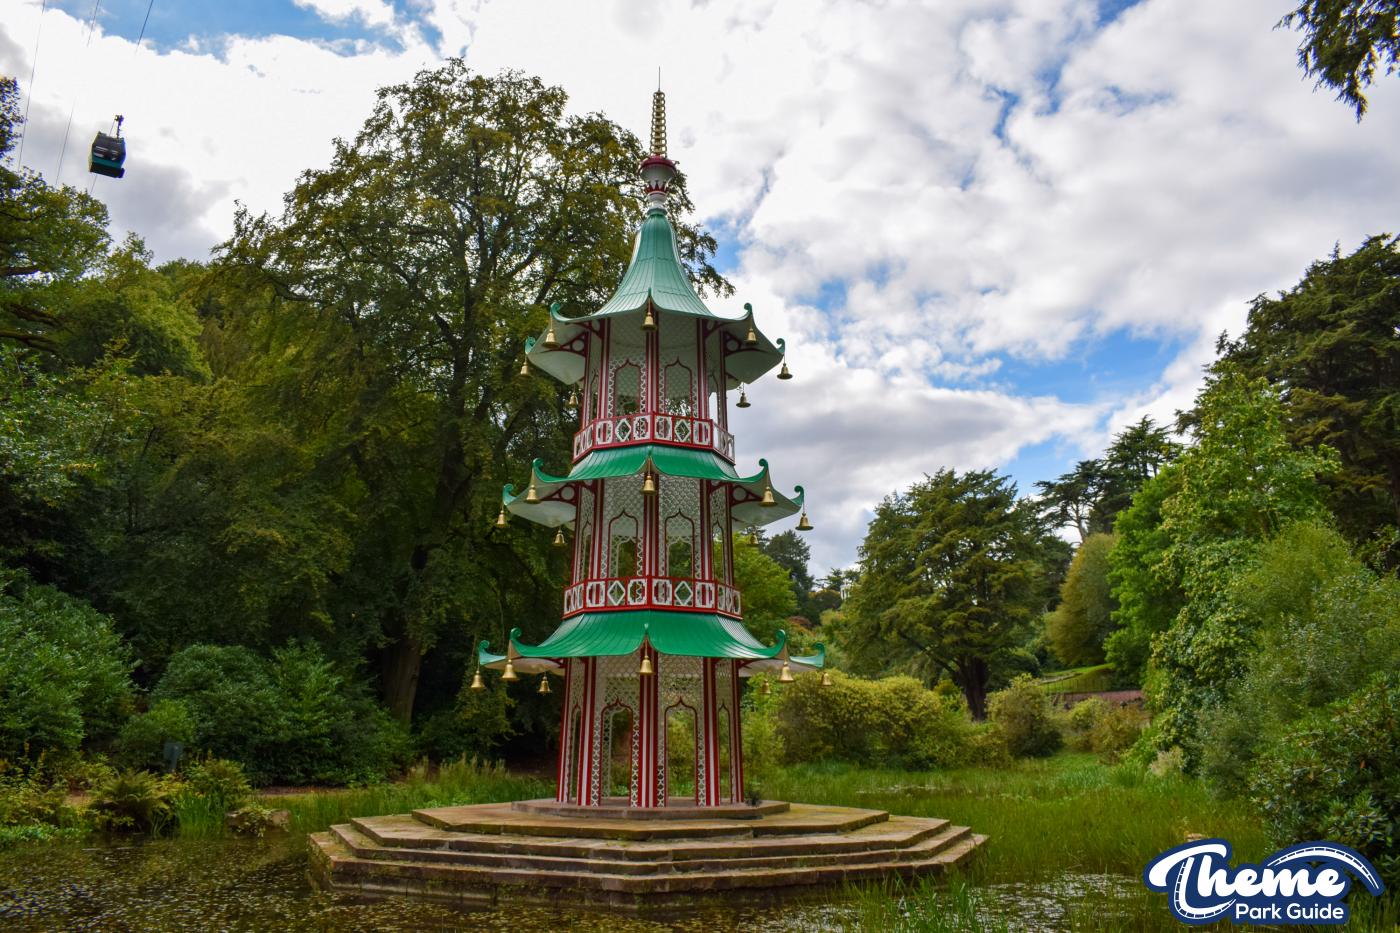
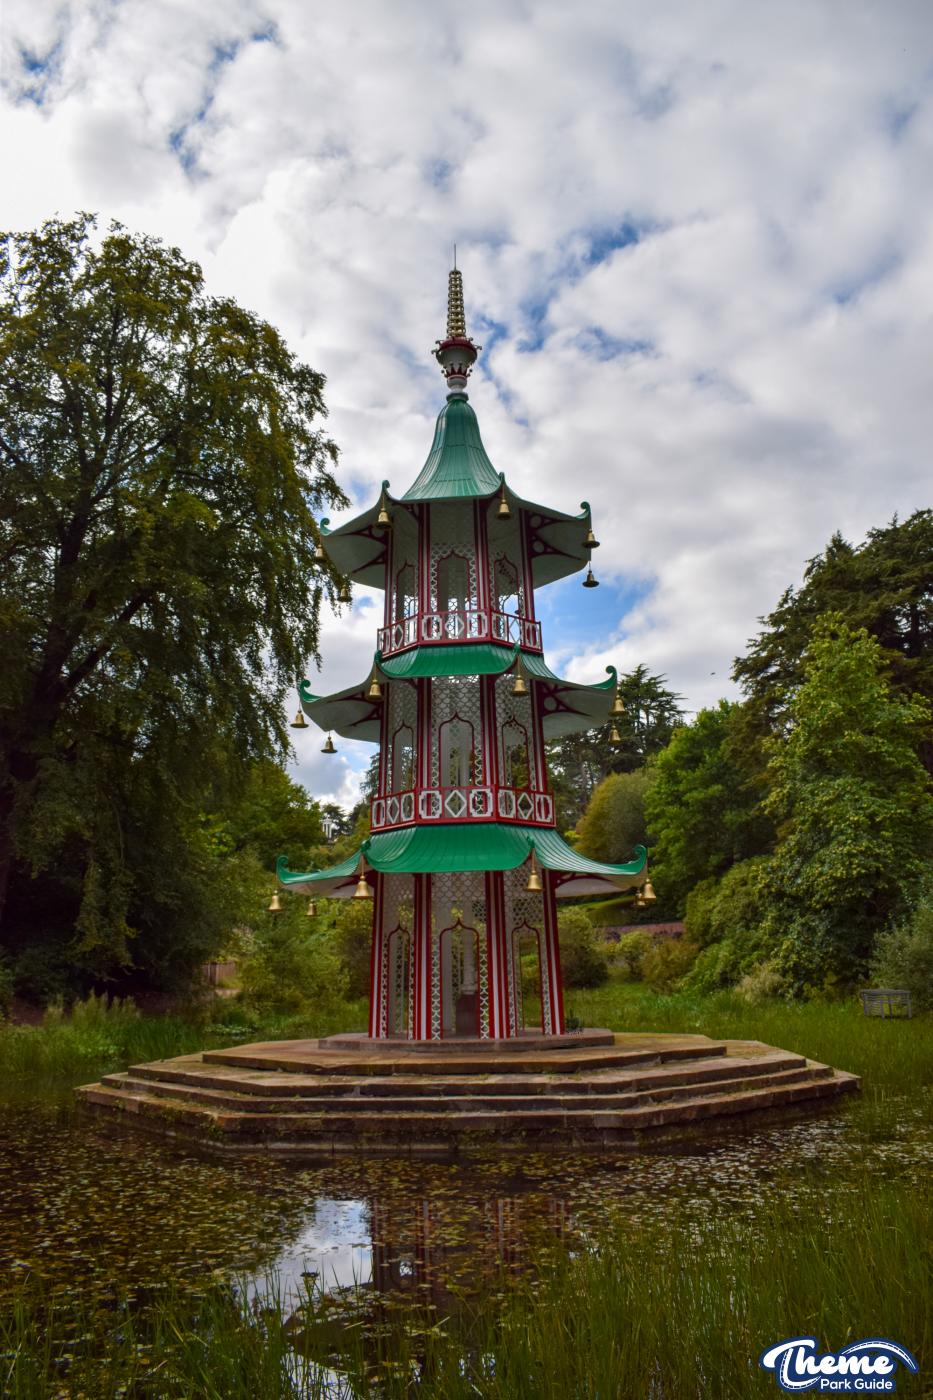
storage bench: none [1168,775,1208,809] -> present [860,989,912,1018]

